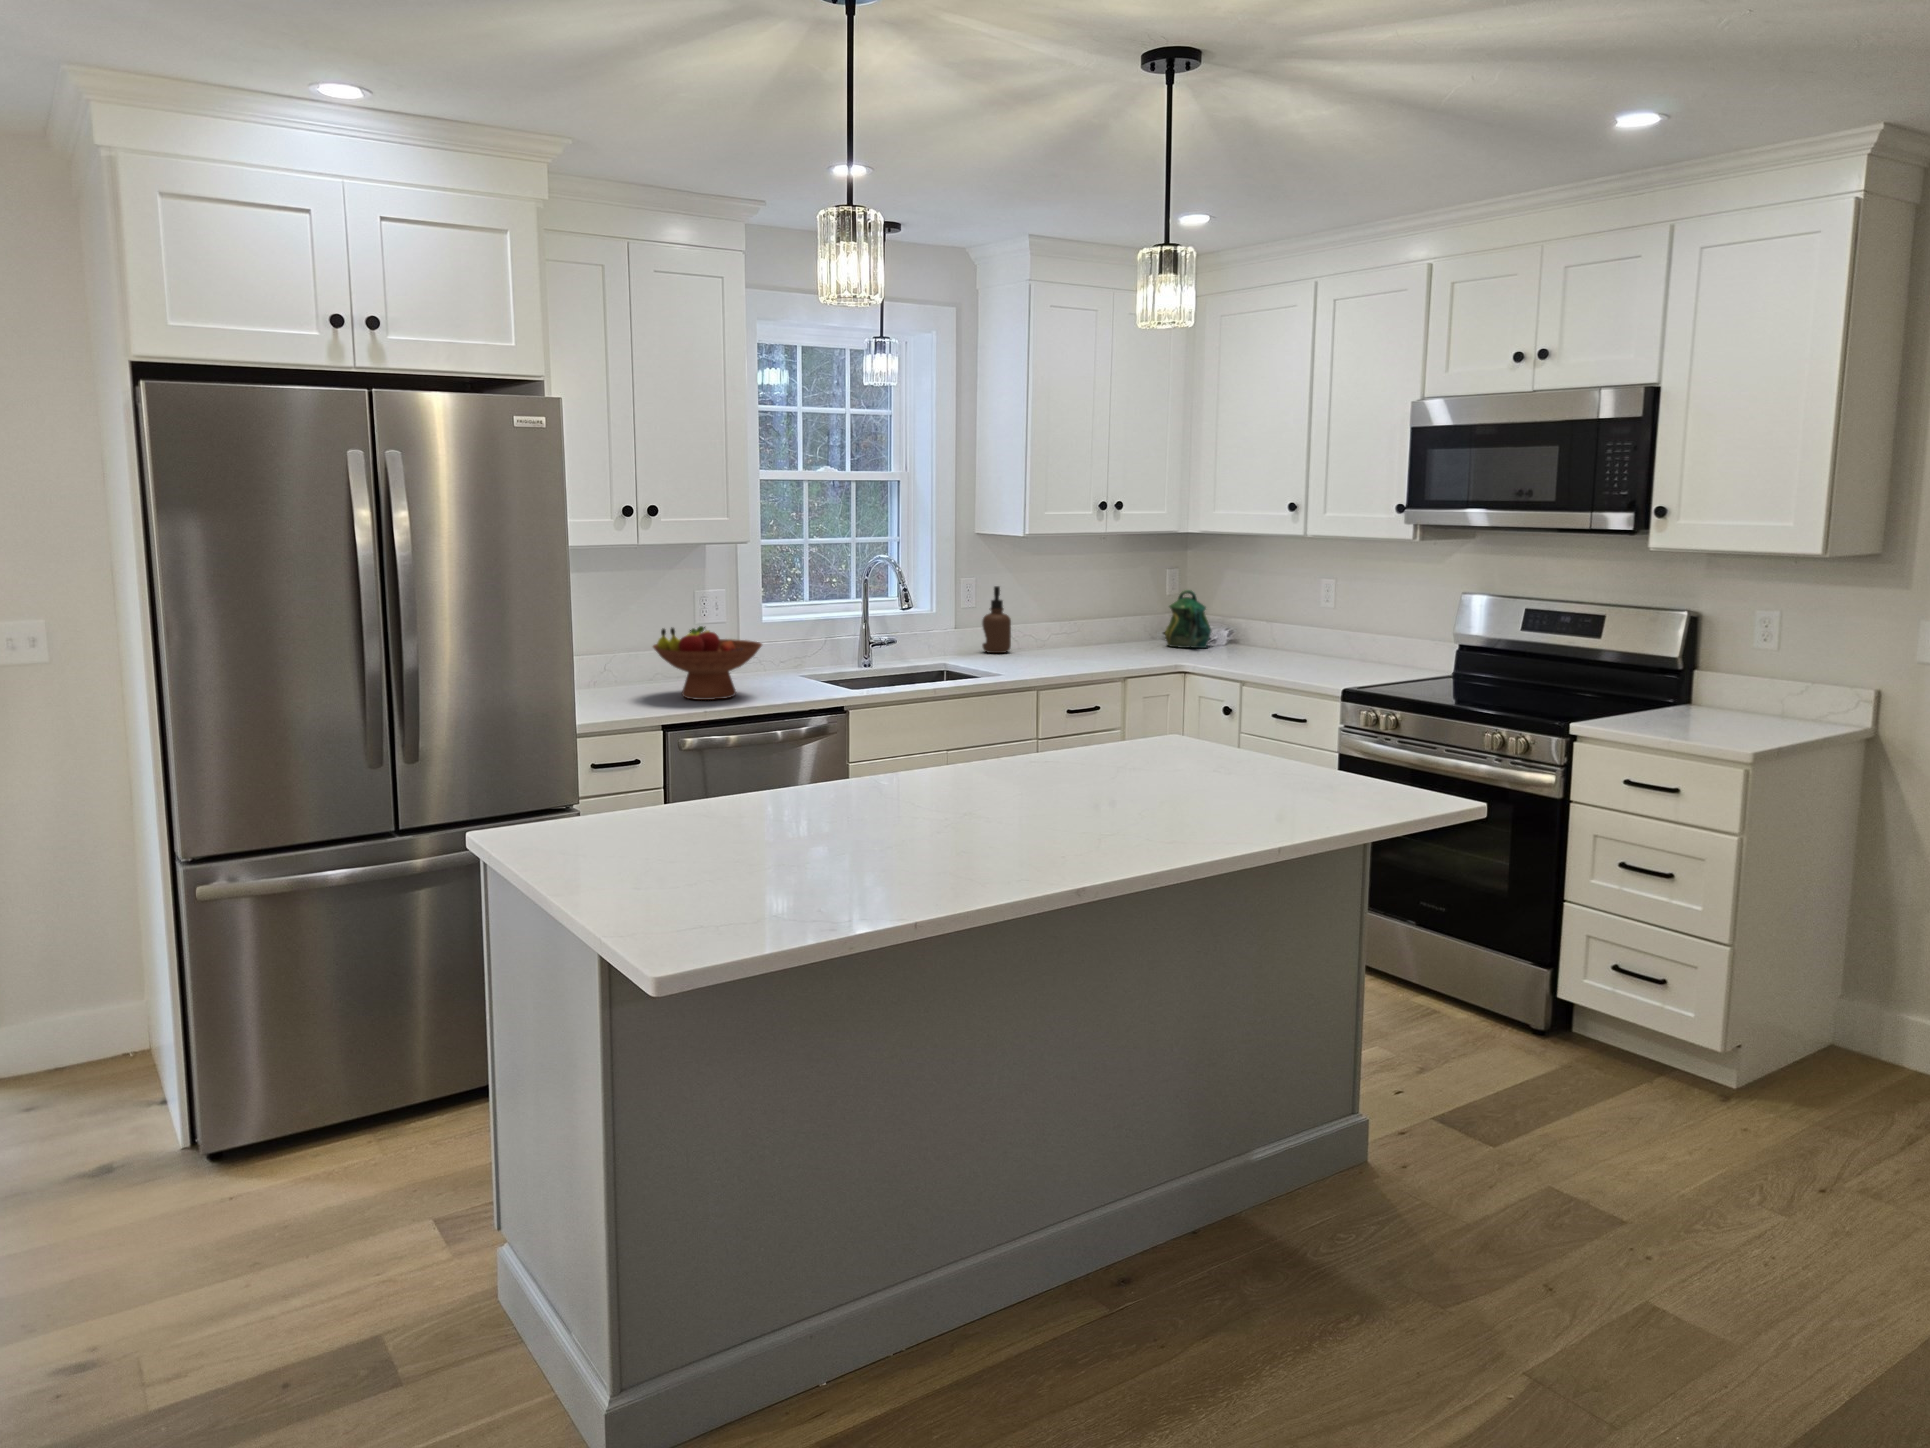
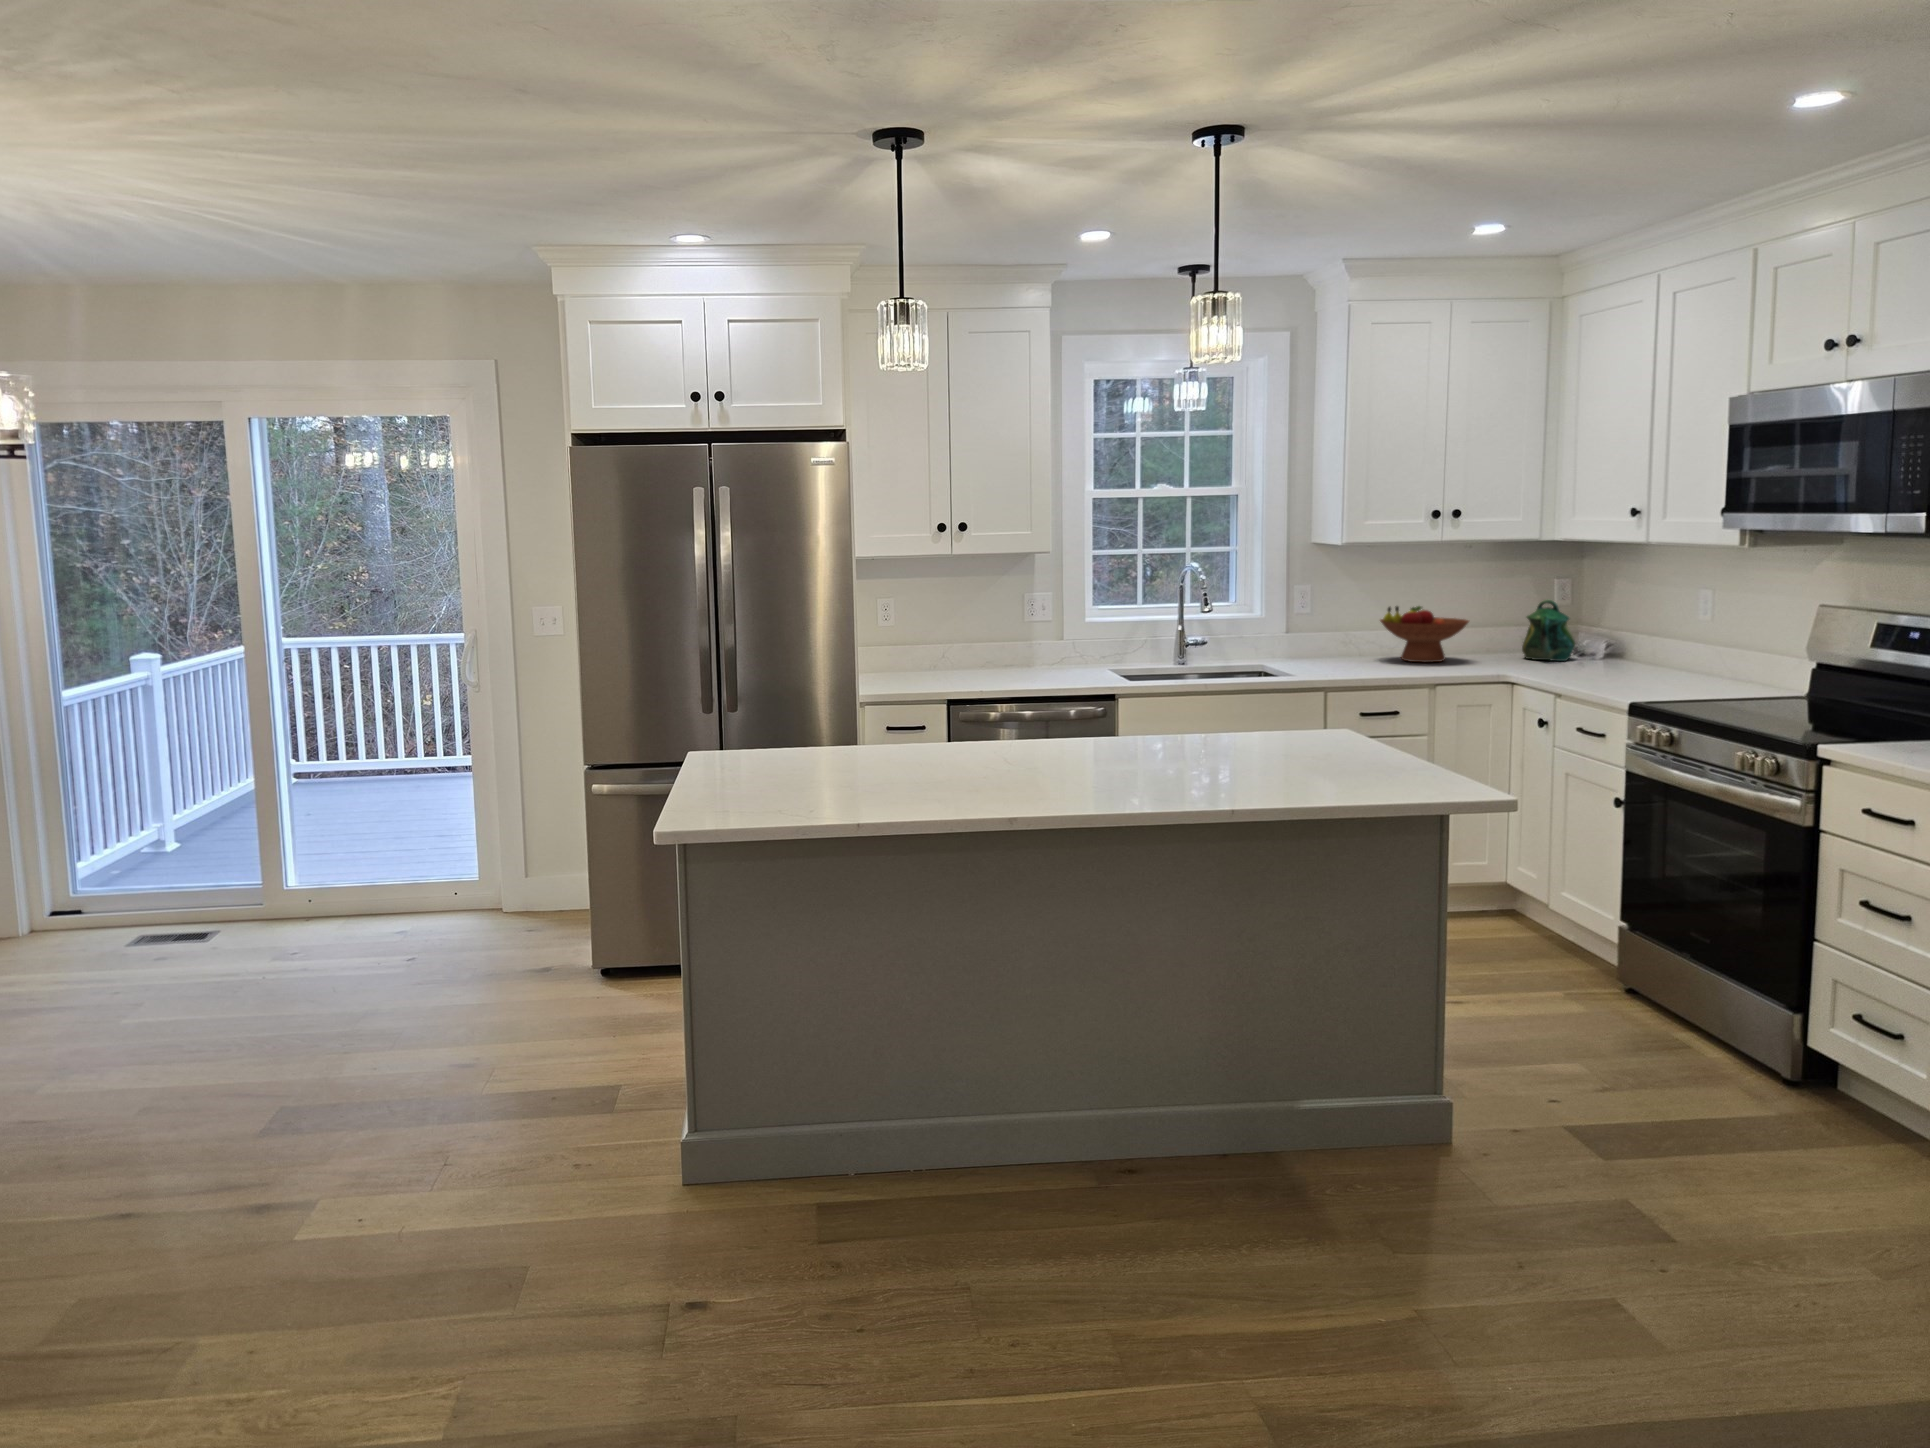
soap dispenser: present [982,586,1011,653] -> none [1313,594,1342,658]
fruit bowl: present [653,626,762,700] -> present [1380,606,1469,662]

